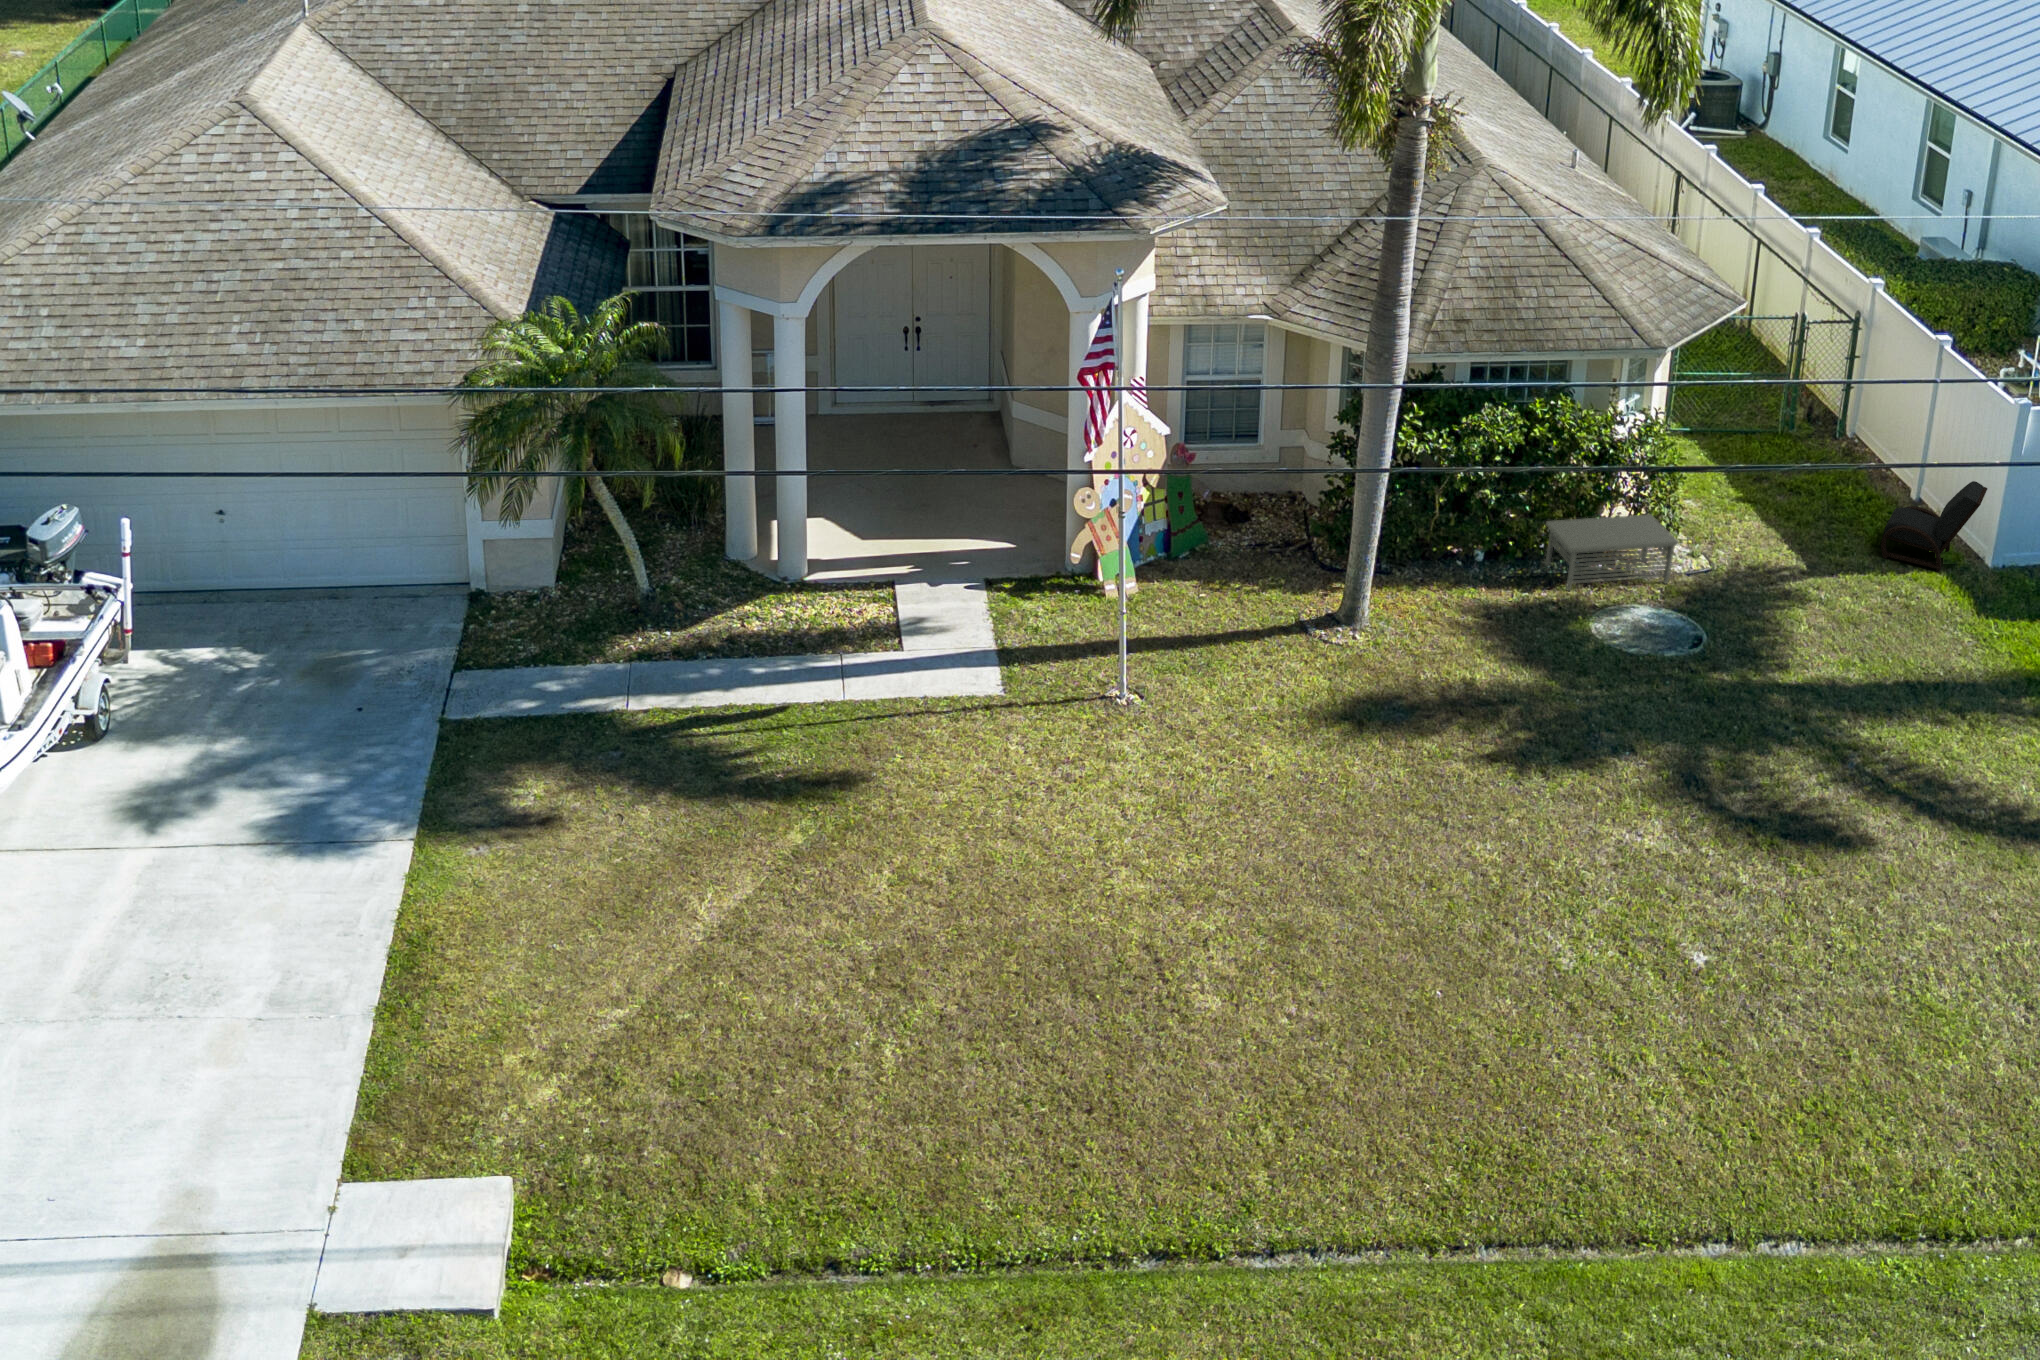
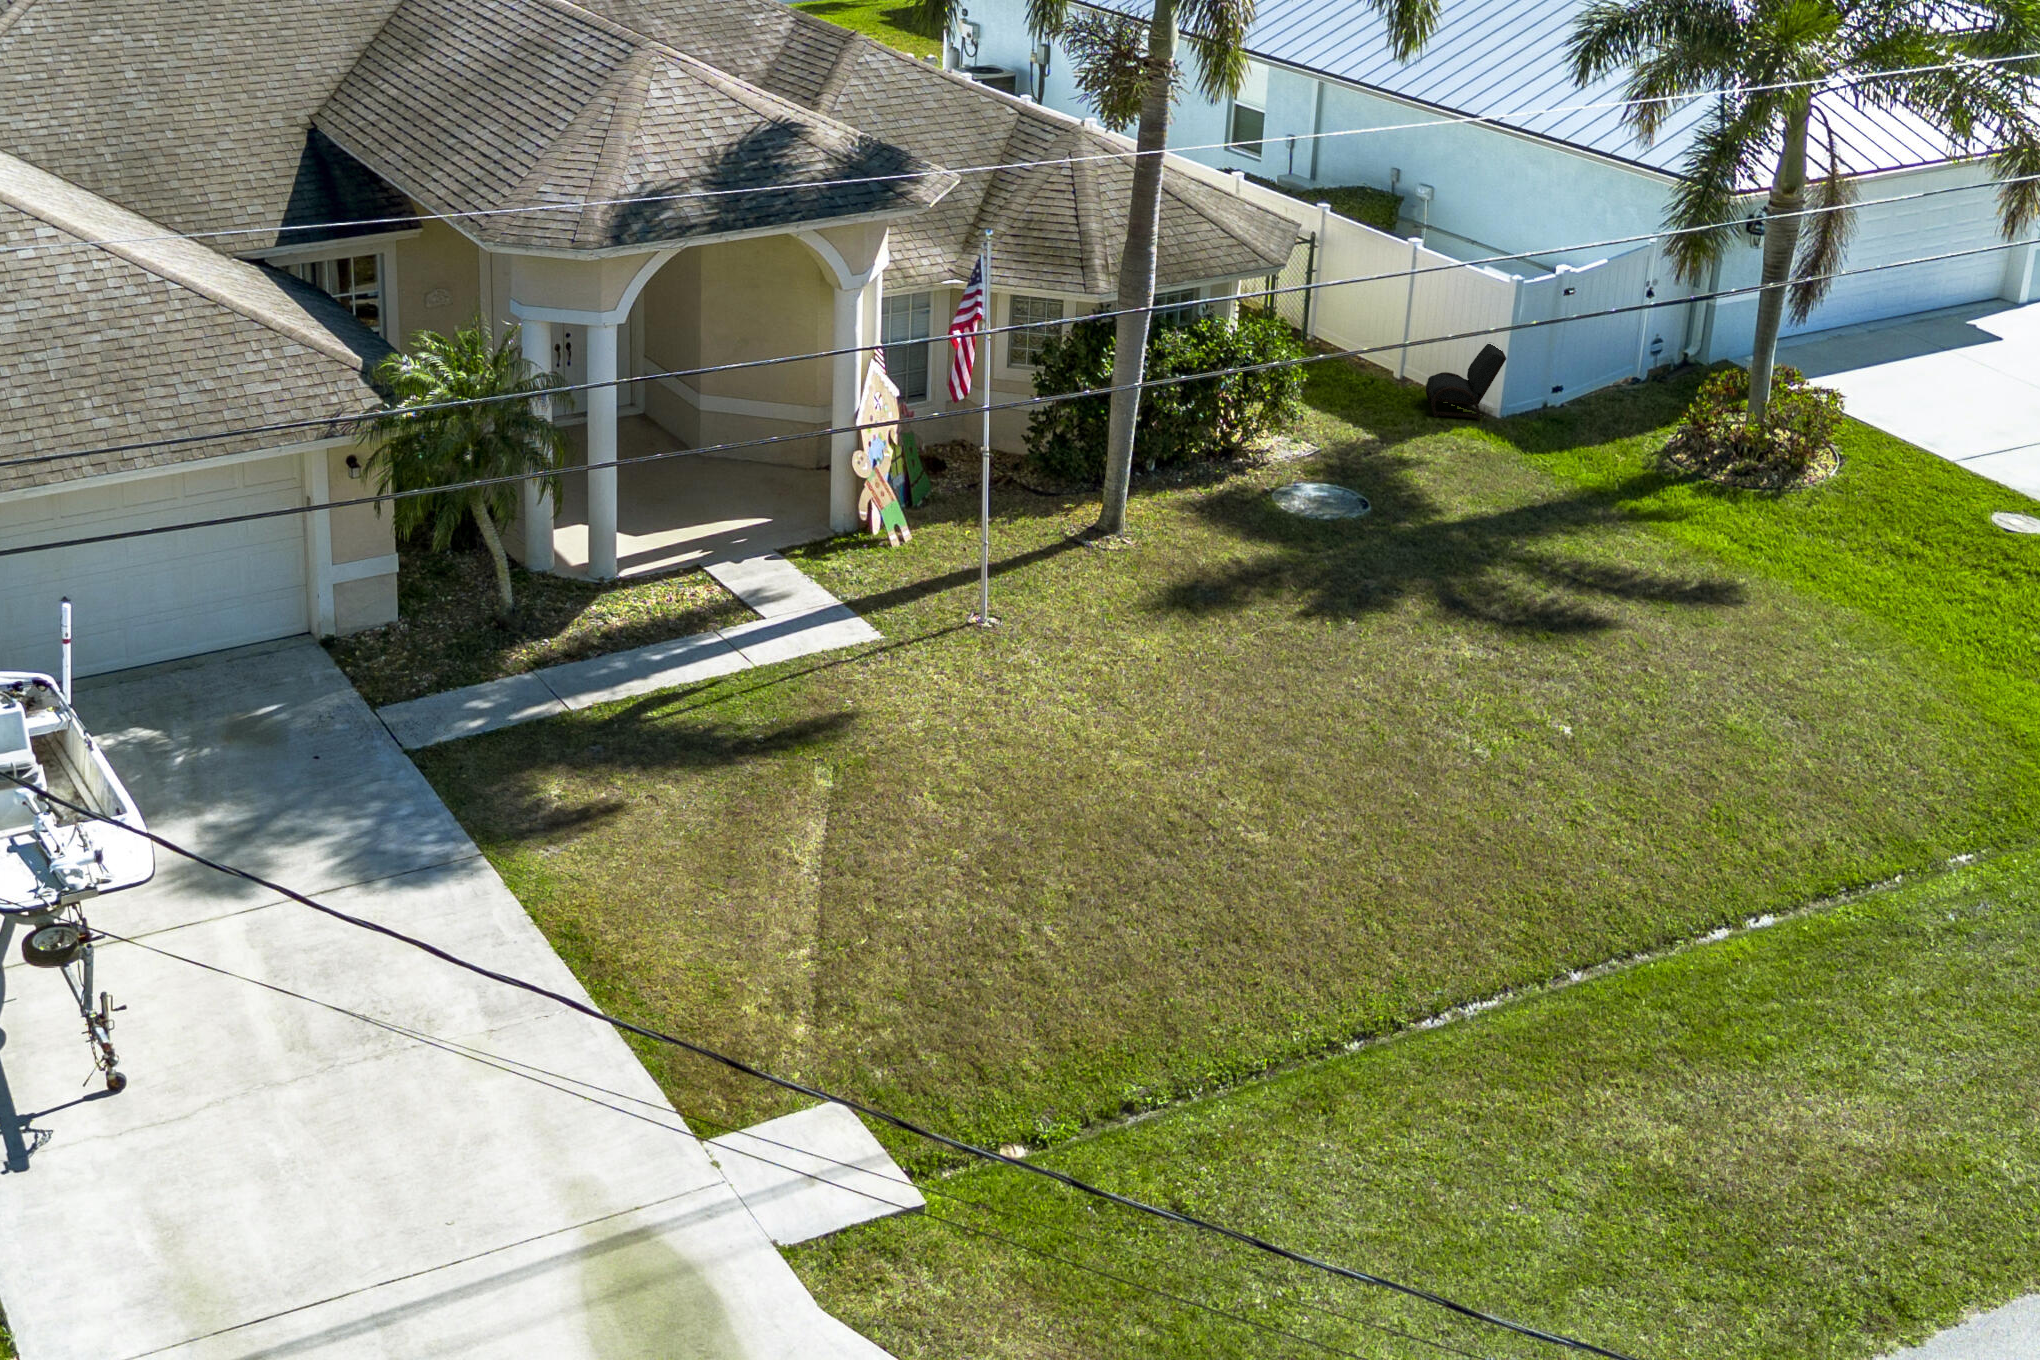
storage bench: present [1546,514,1678,591] -> none [1207,406,1314,479]

